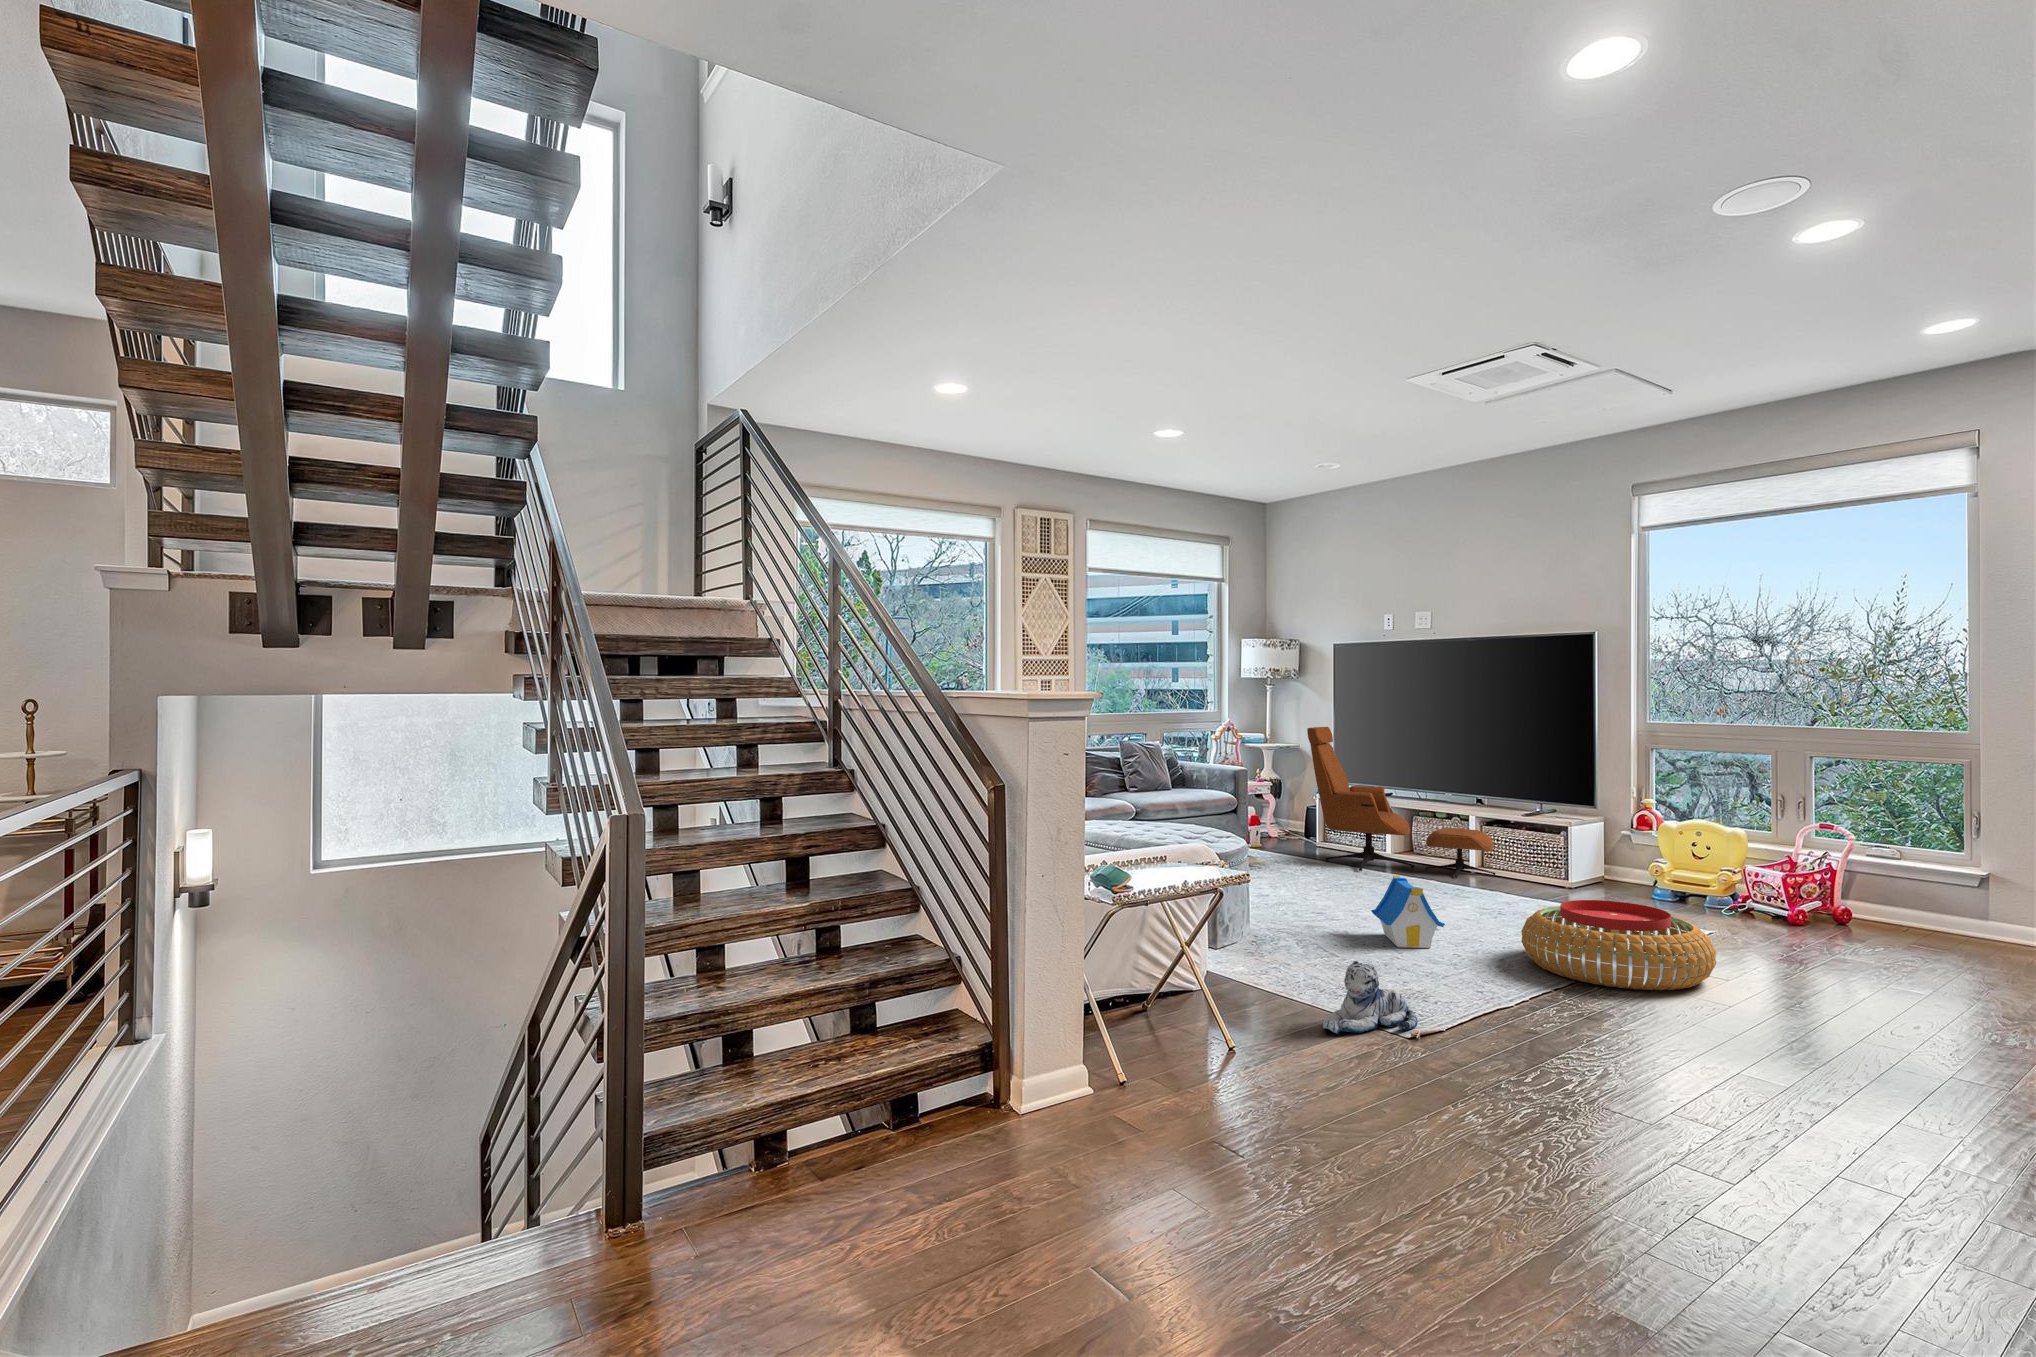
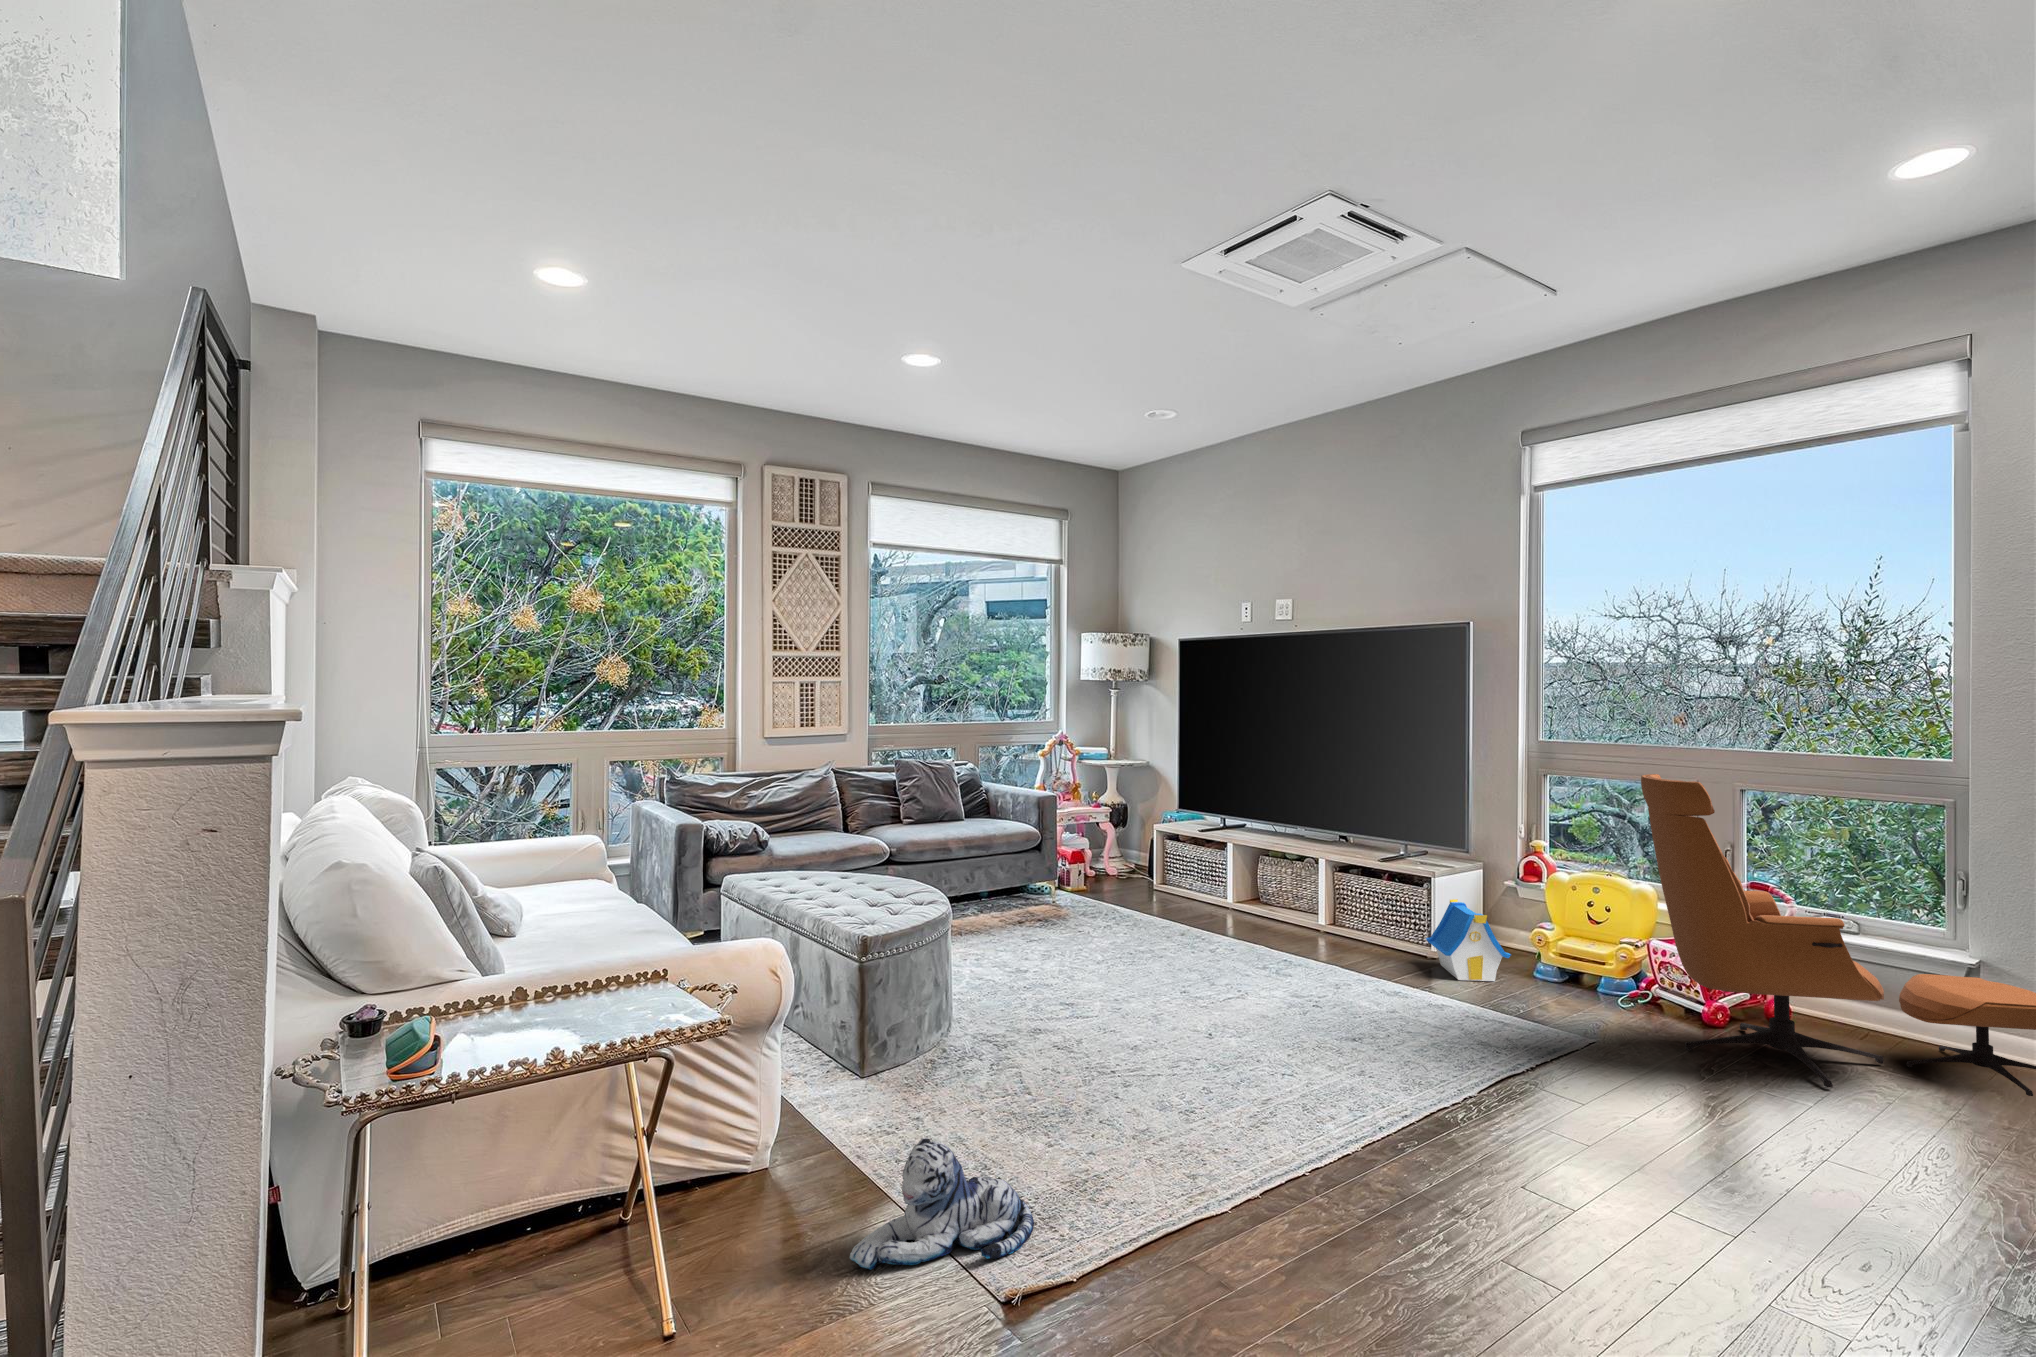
lounge chair: present [1307,727,1495,878] -> present [1641,774,2036,1096]
toy house: present [1371,875,1445,948] -> present [1426,899,1511,981]
pouf: present [1521,900,1716,990] -> none [1285,1004,1555,1162]

